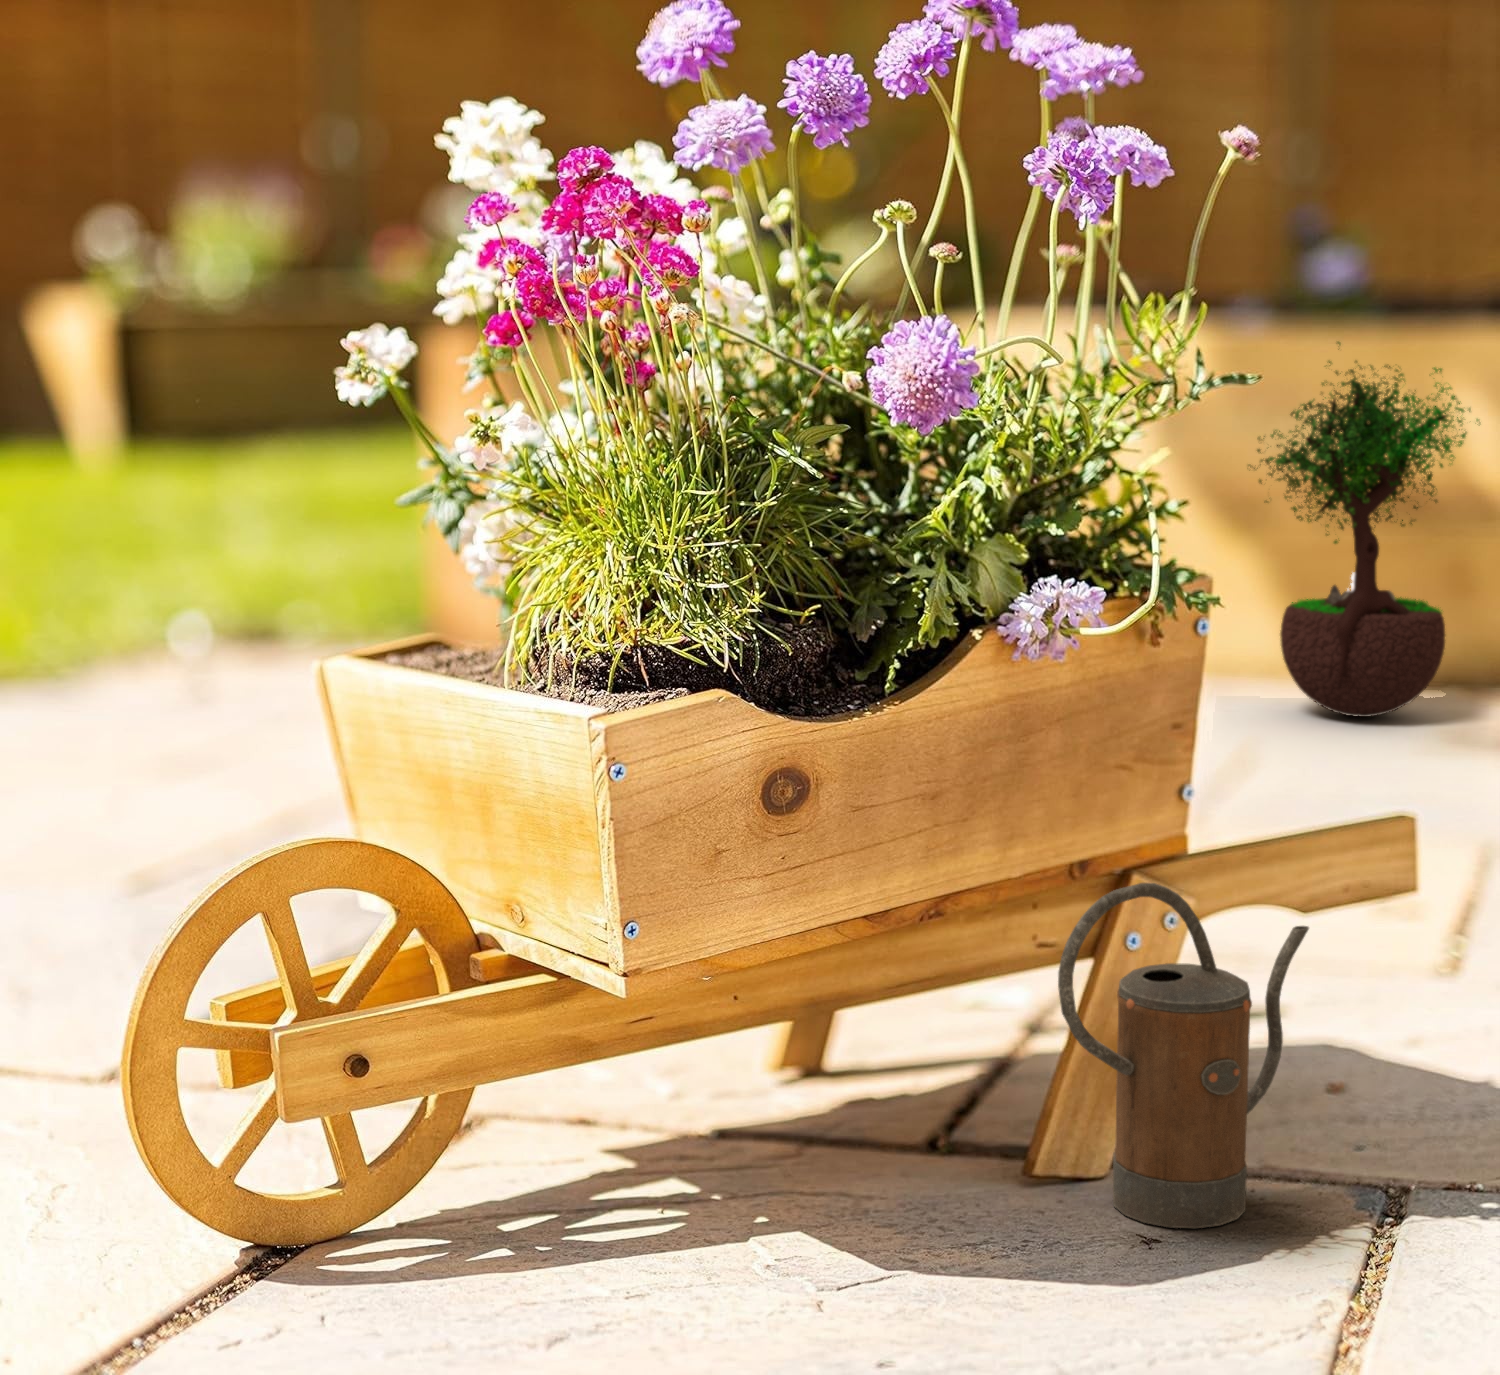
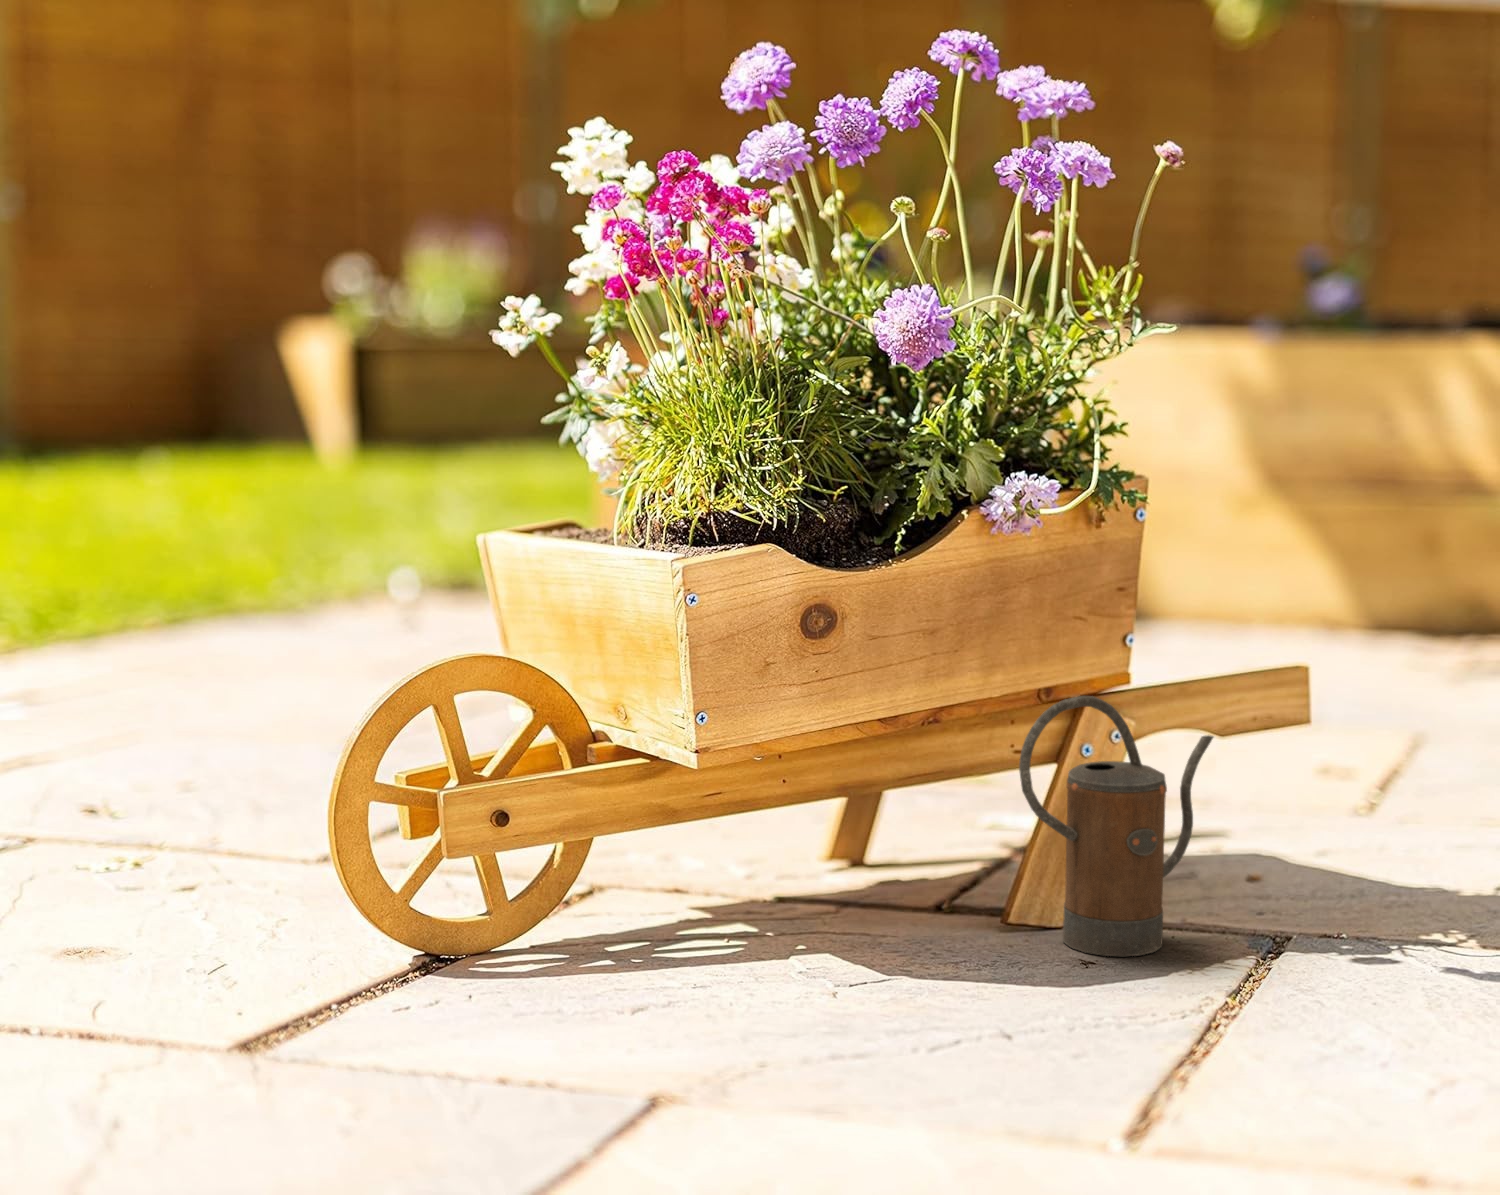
potted tree: present [1249,342,1479,717] -> none [1220,345,1403,640]

